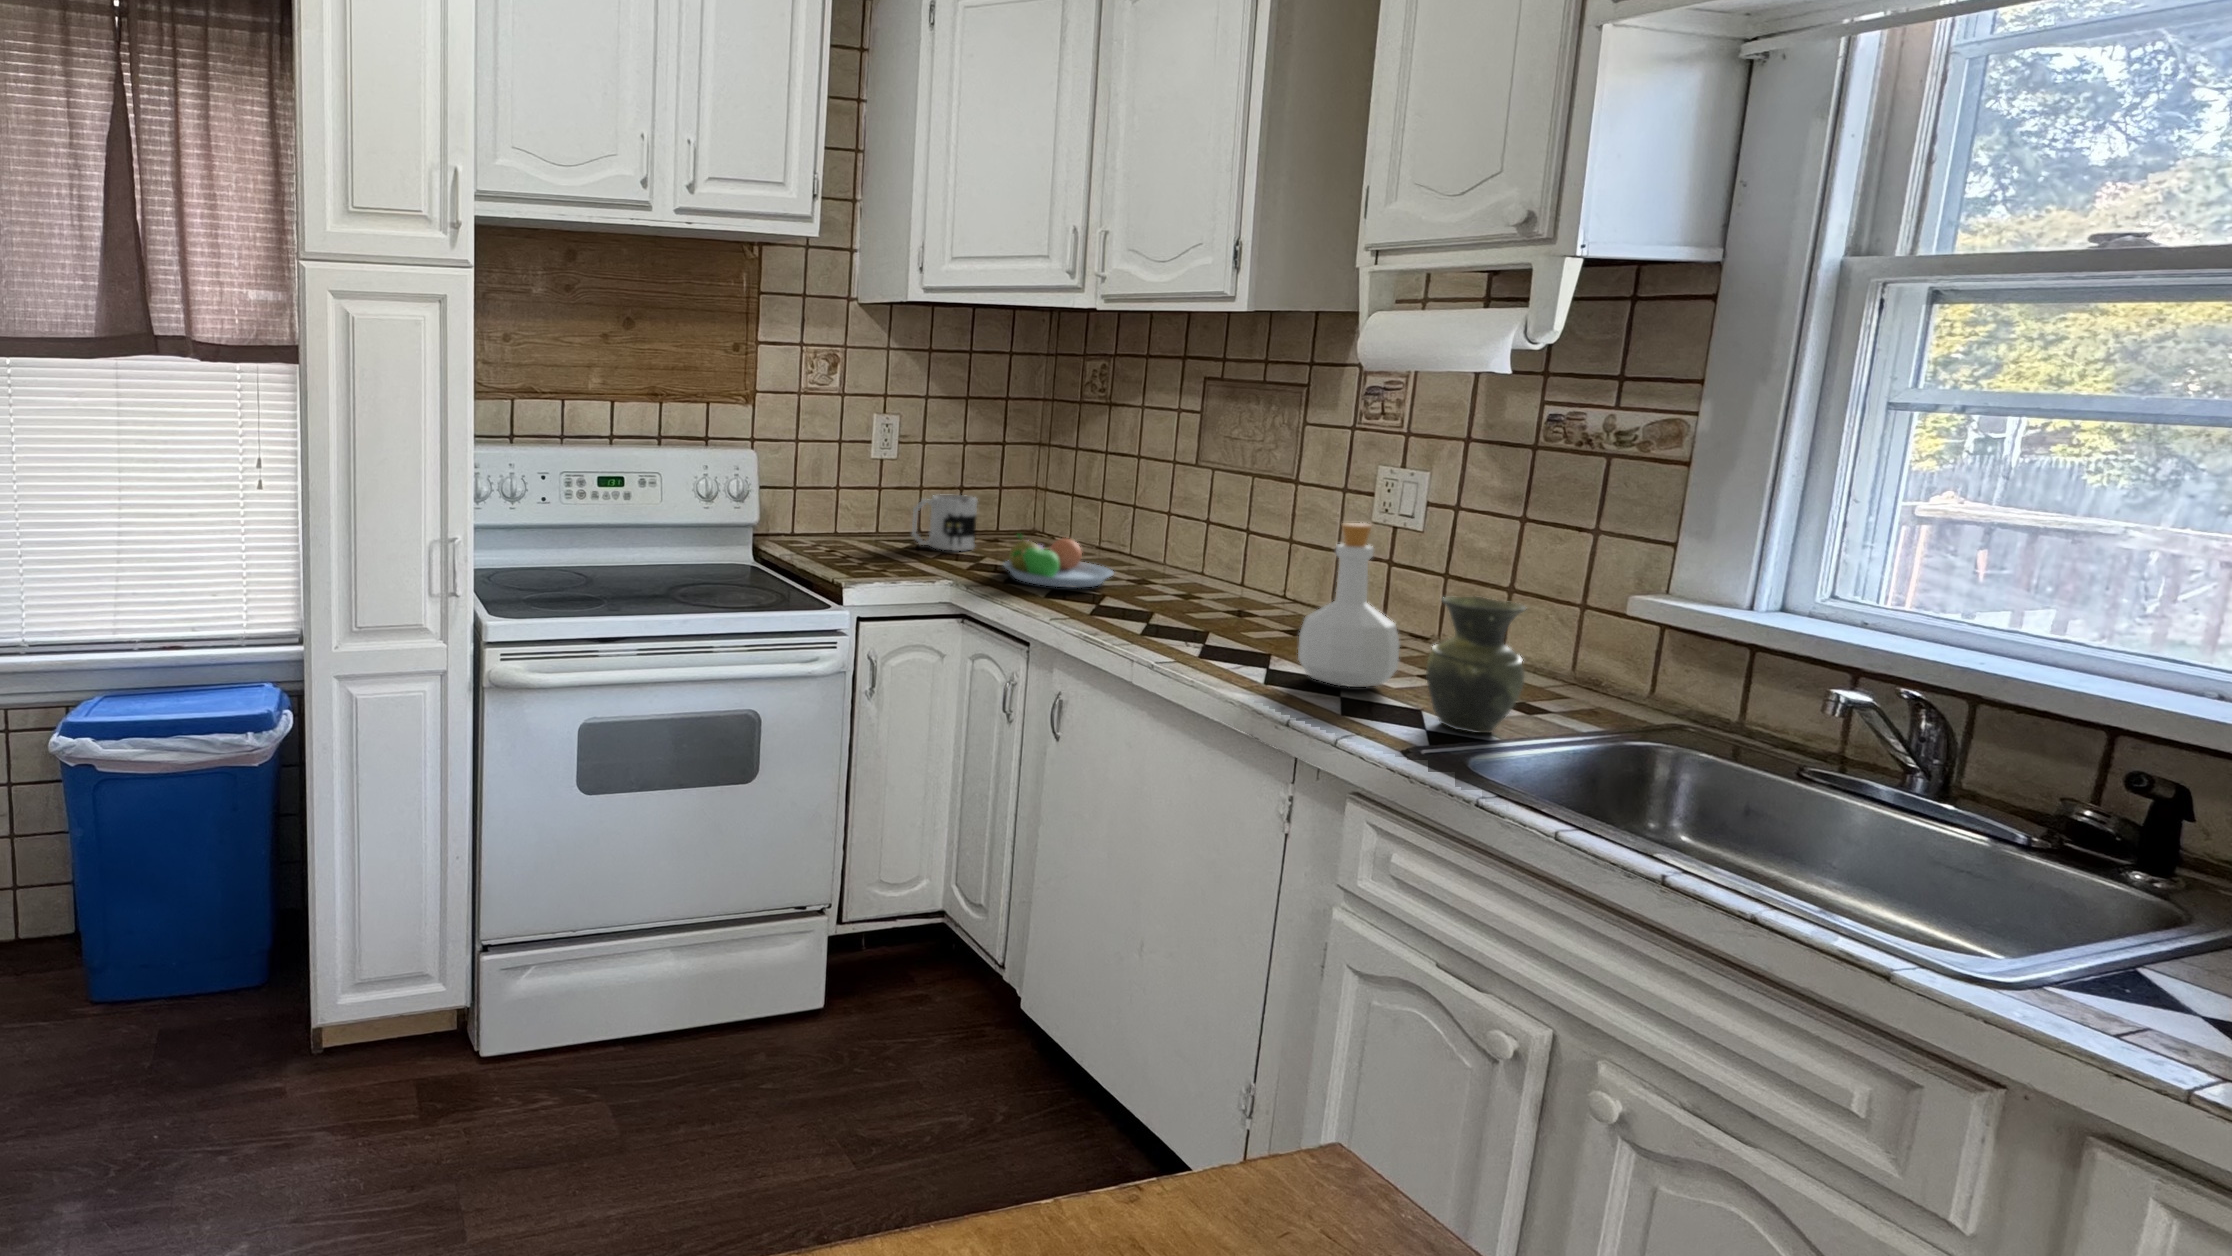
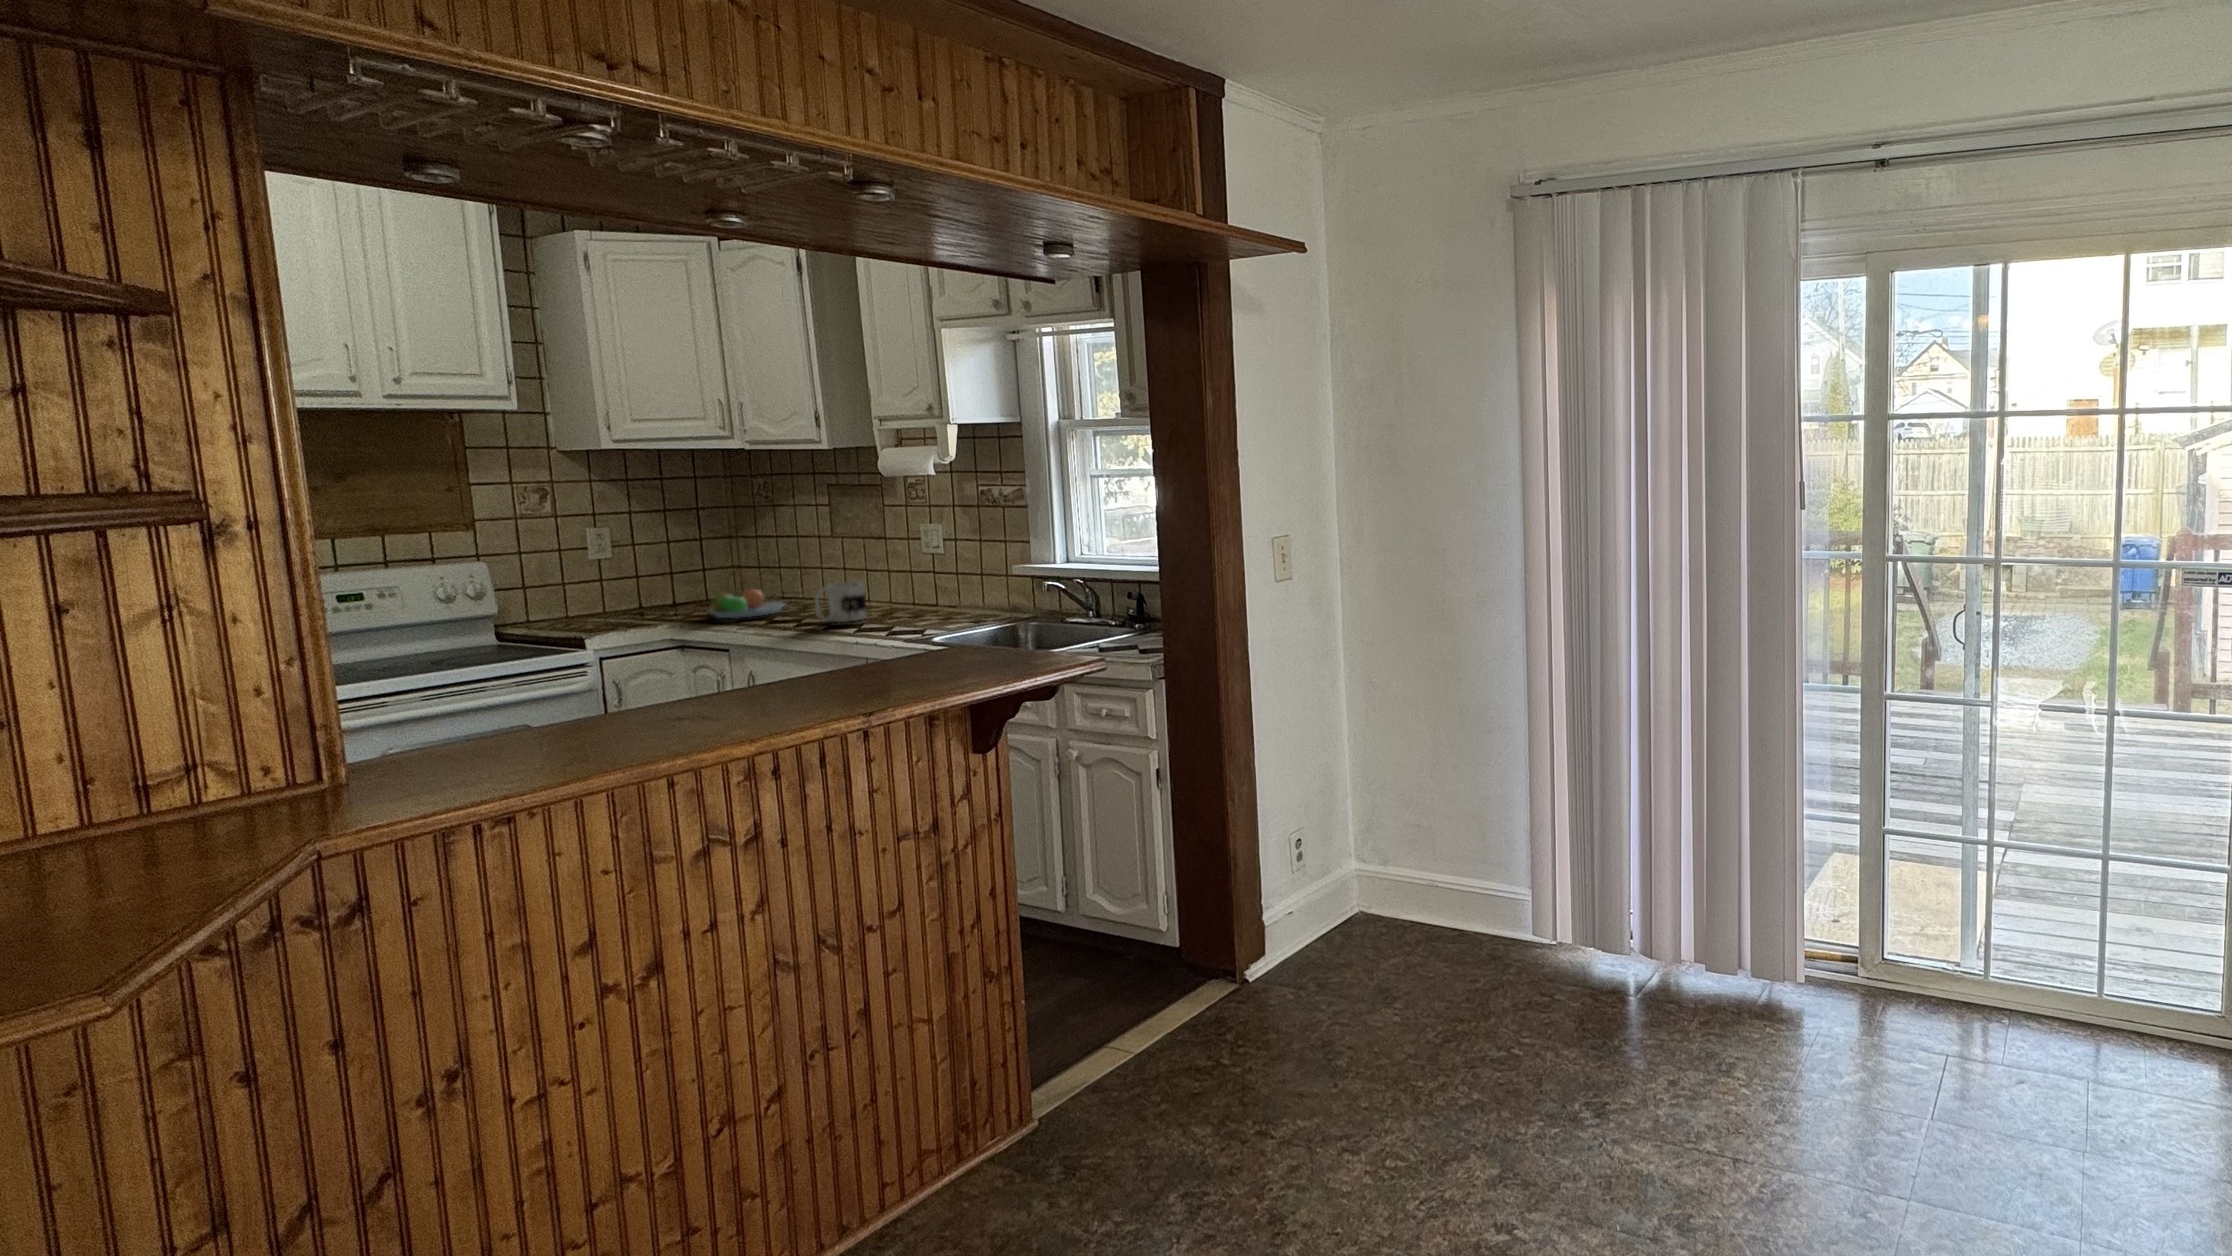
mug: present [912,494,977,551] -> present [815,582,867,622]
bottle: present [1298,523,1400,687] -> none [875,550,925,629]
vase: present [1426,596,1526,733] -> none [927,574,968,633]

